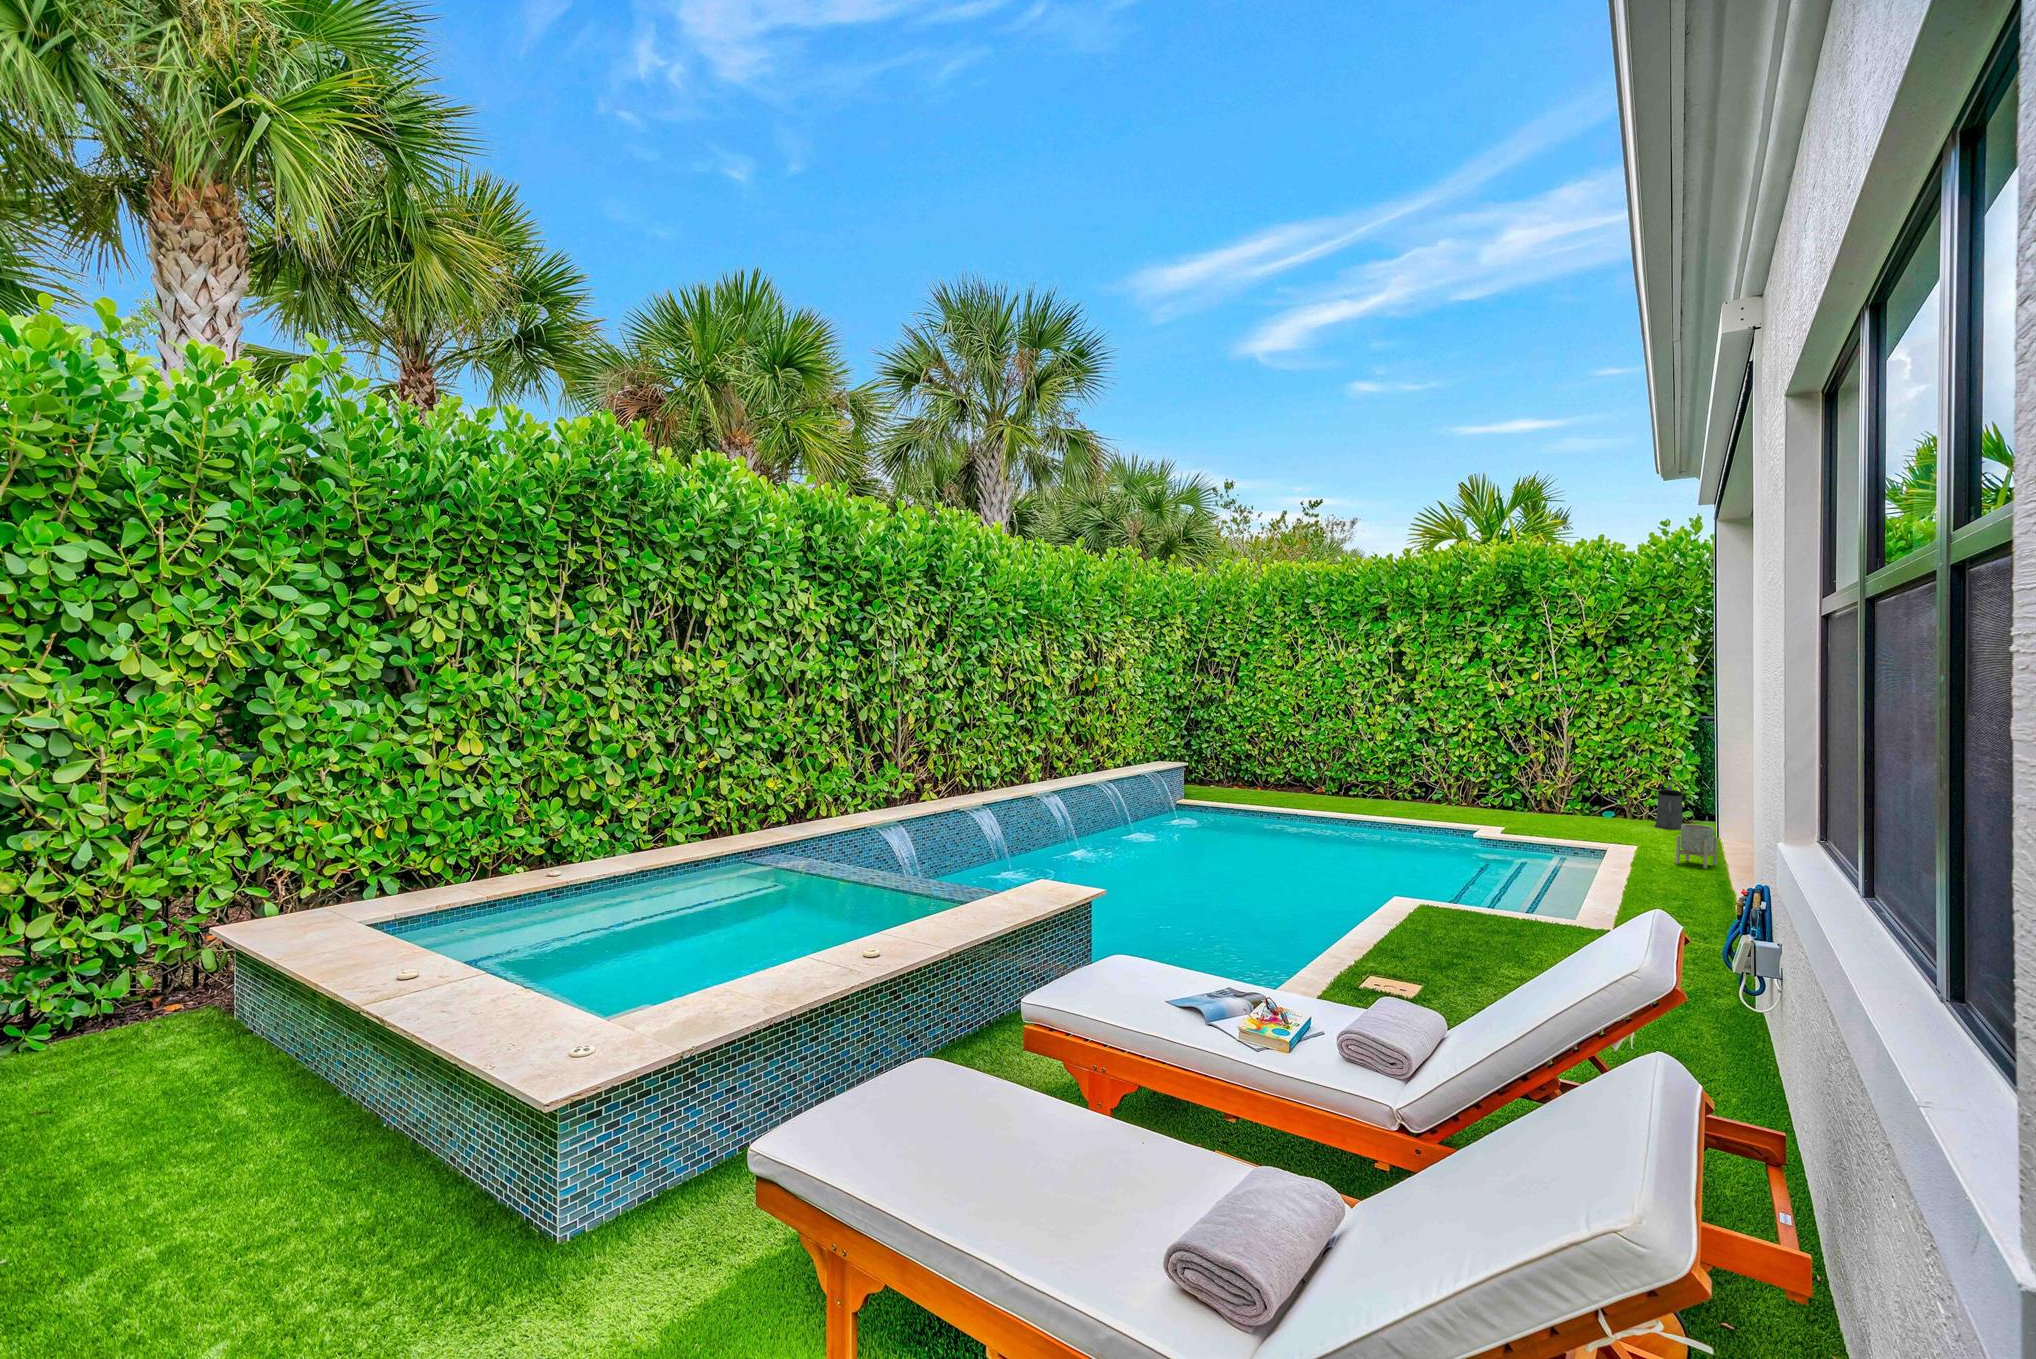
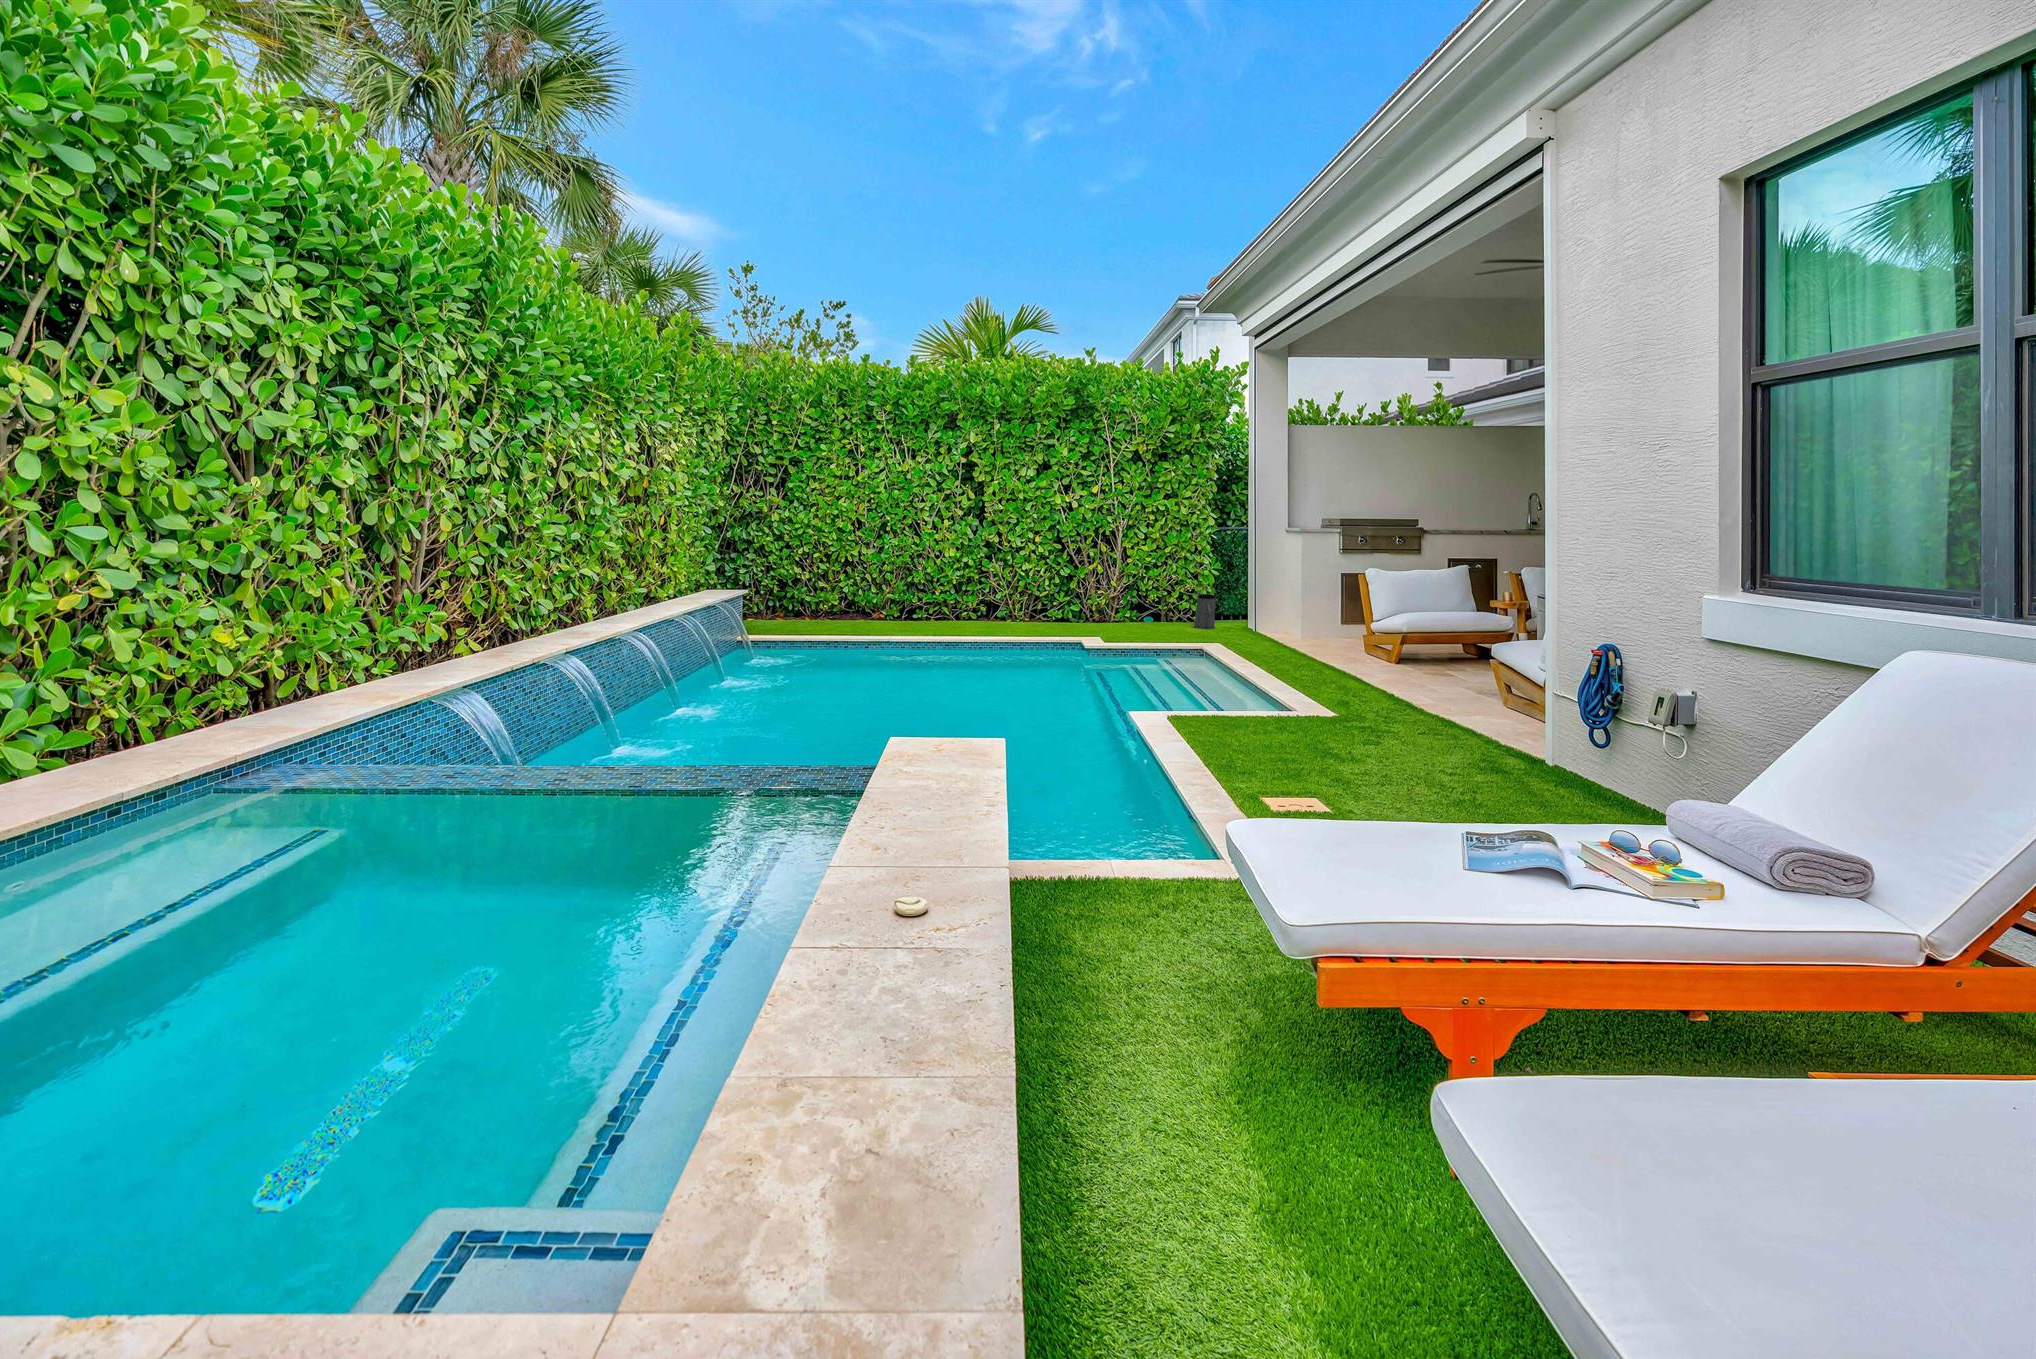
planter: present [1676,824,1717,868] -> none [1264,619,1292,657]

